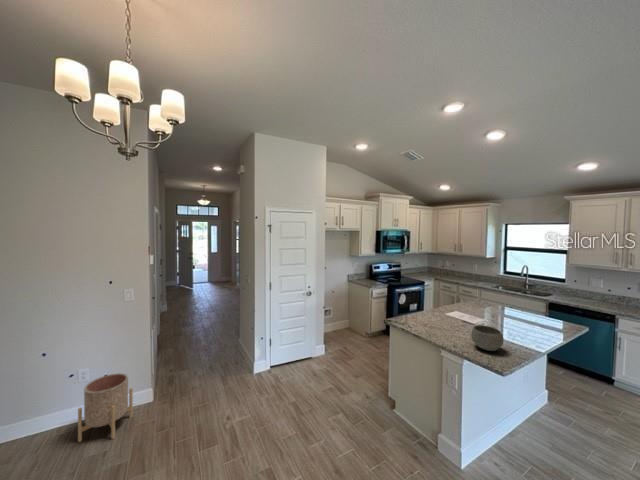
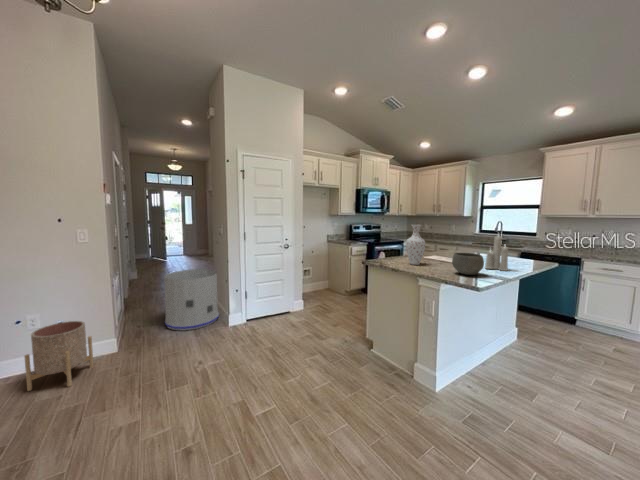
vase: none [425,289,445,330] -> present [406,225,425,265]
candle: none [506,301,530,344] -> present [485,236,508,271]
trash can: none [194,314,243,377] -> present [164,269,219,330]

